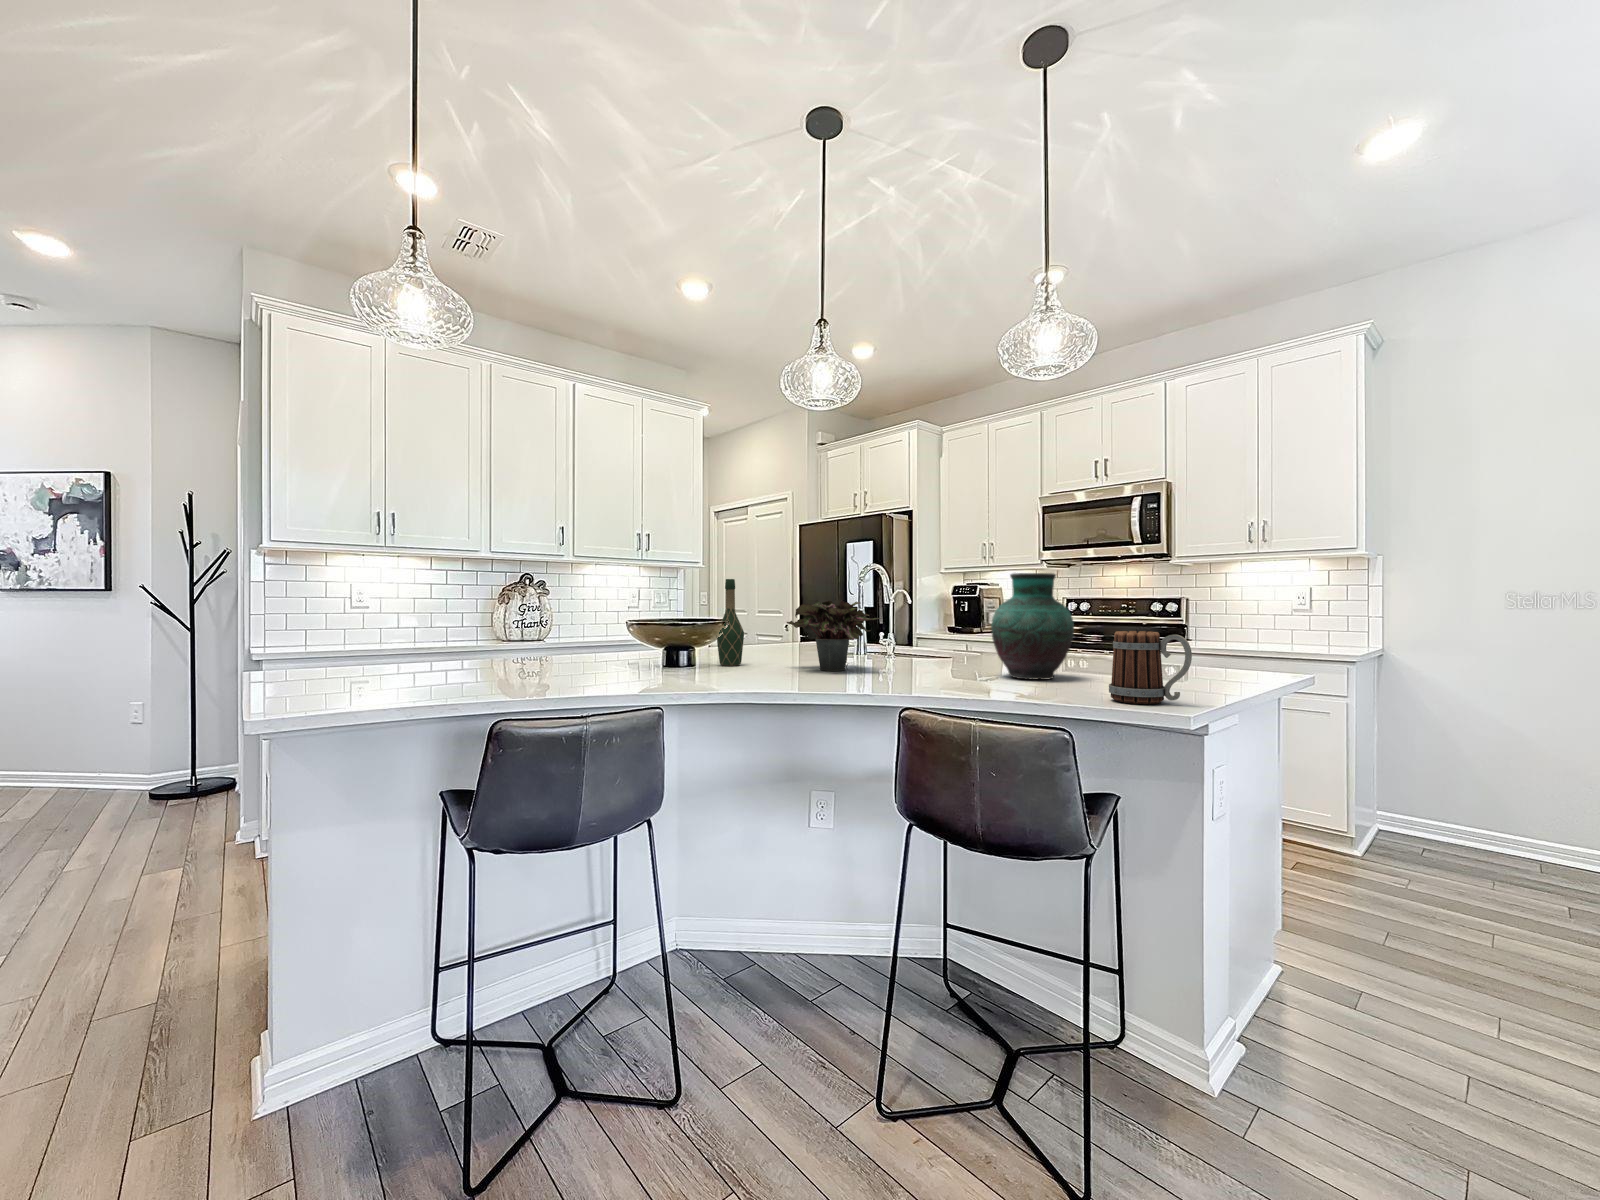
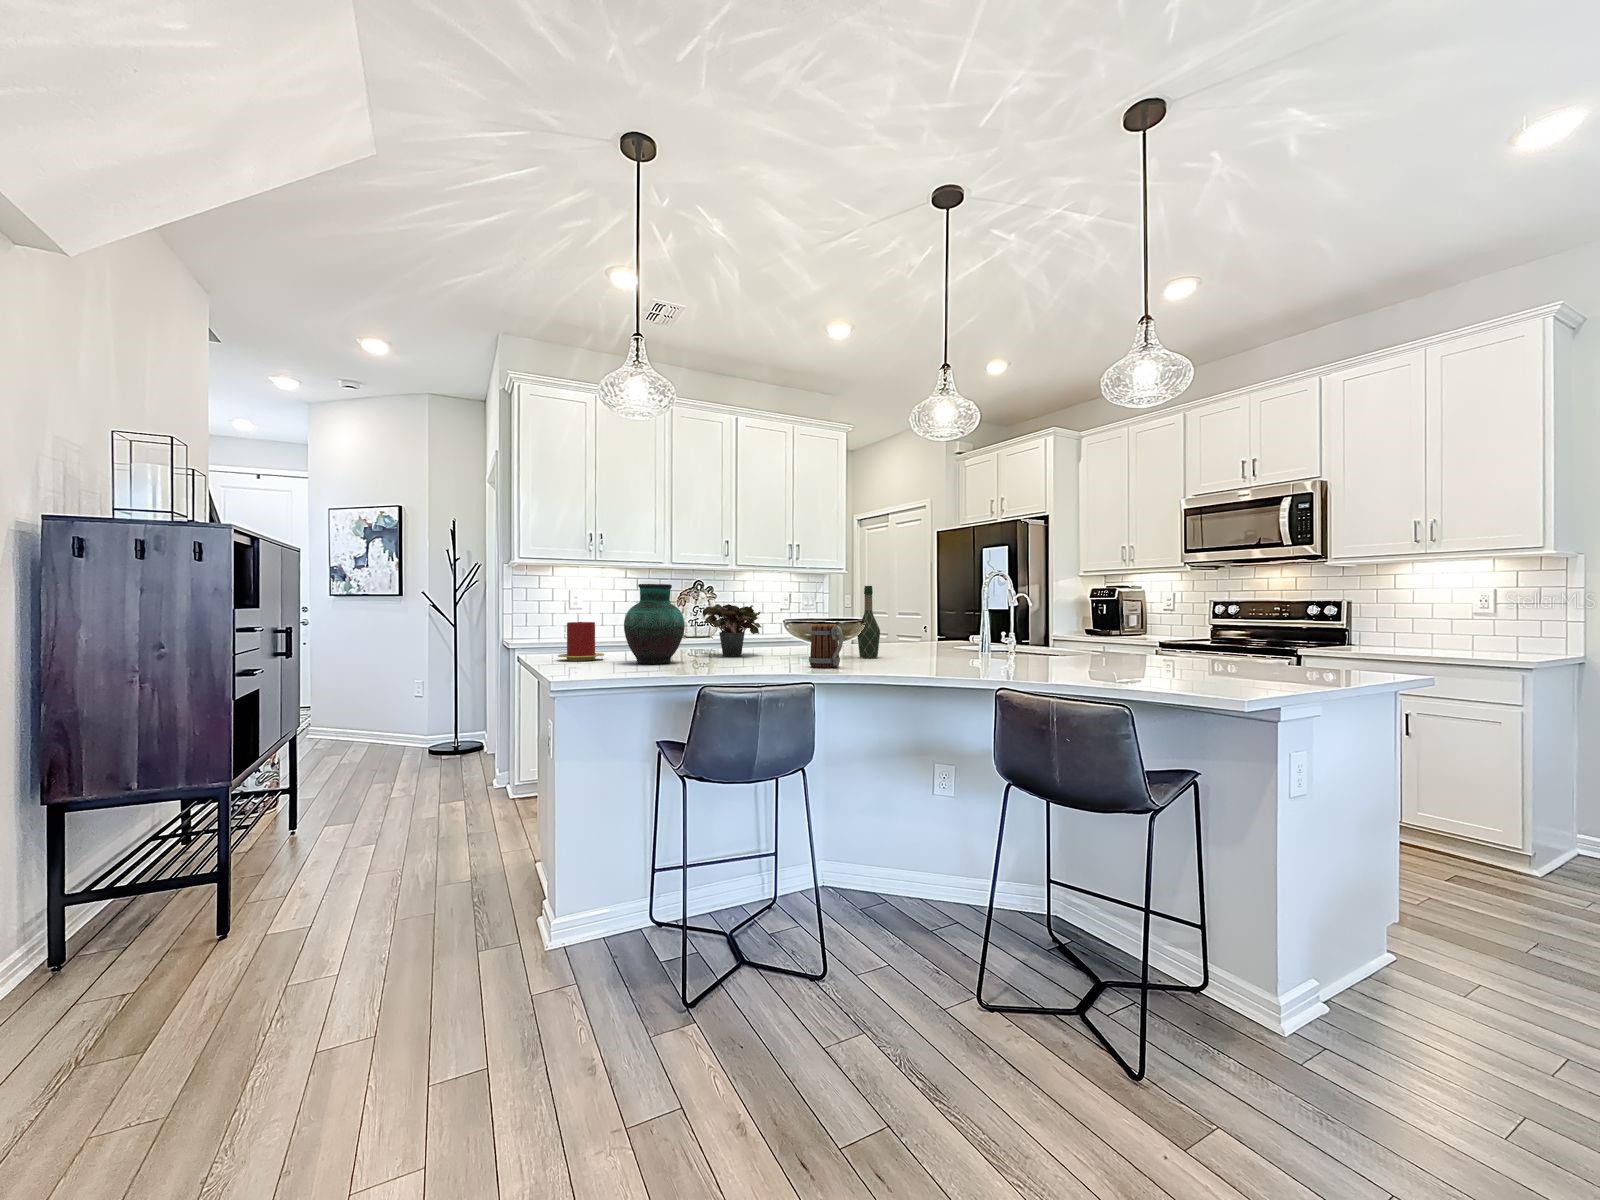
vase: present [991,573,1074,680] -> present [624,584,685,664]
potted plant: present [787,600,881,671] -> present [703,604,761,656]
candle: none [300,625,375,679] -> present [558,622,604,661]
mug: present [1109,631,1192,704] -> present [809,624,843,668]

